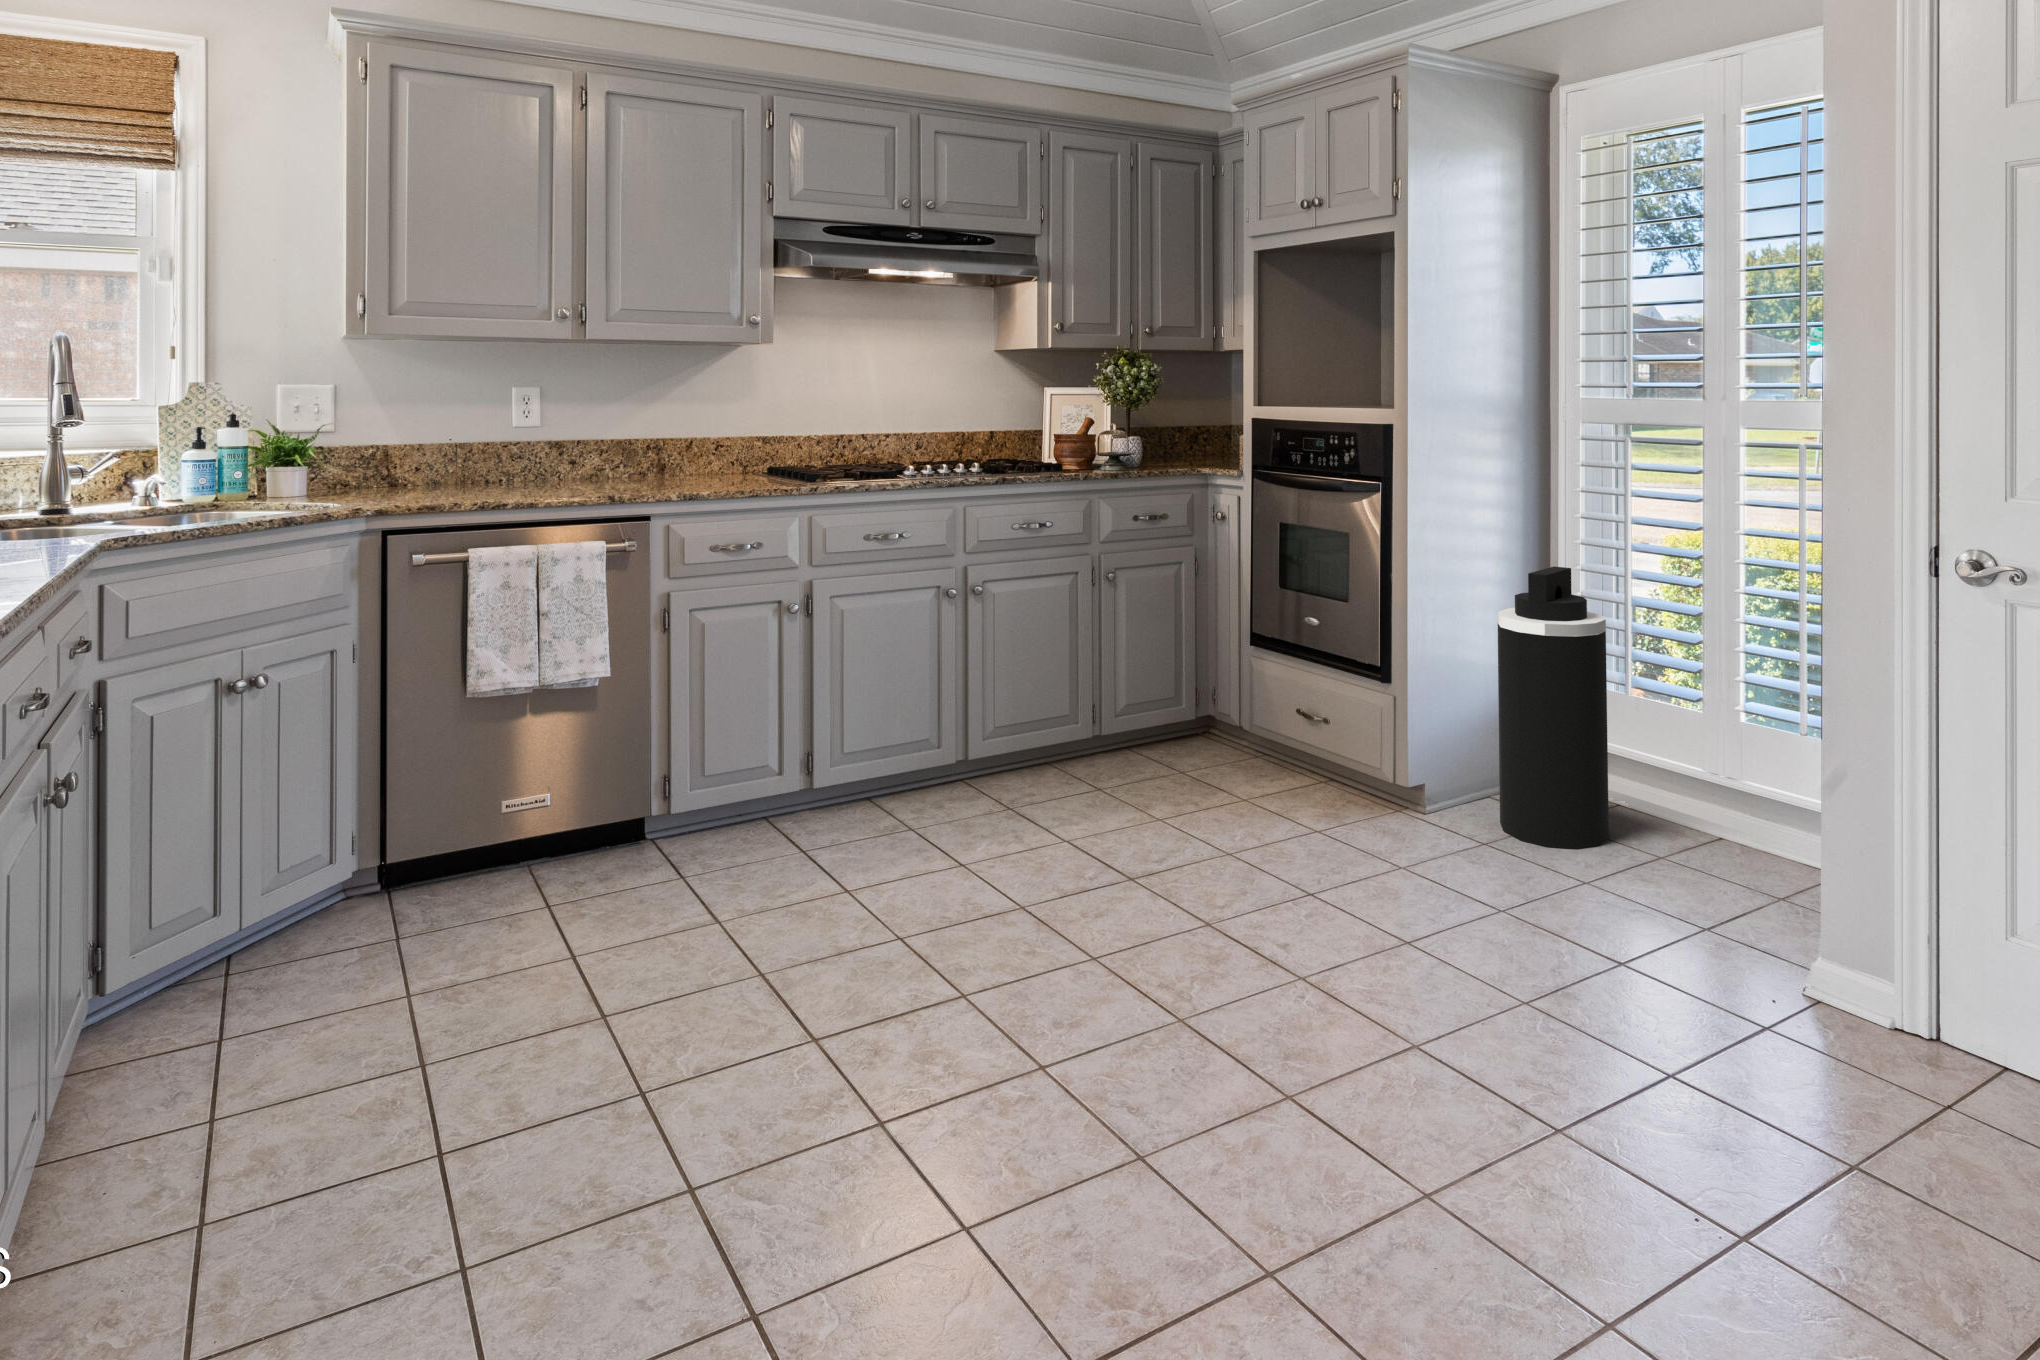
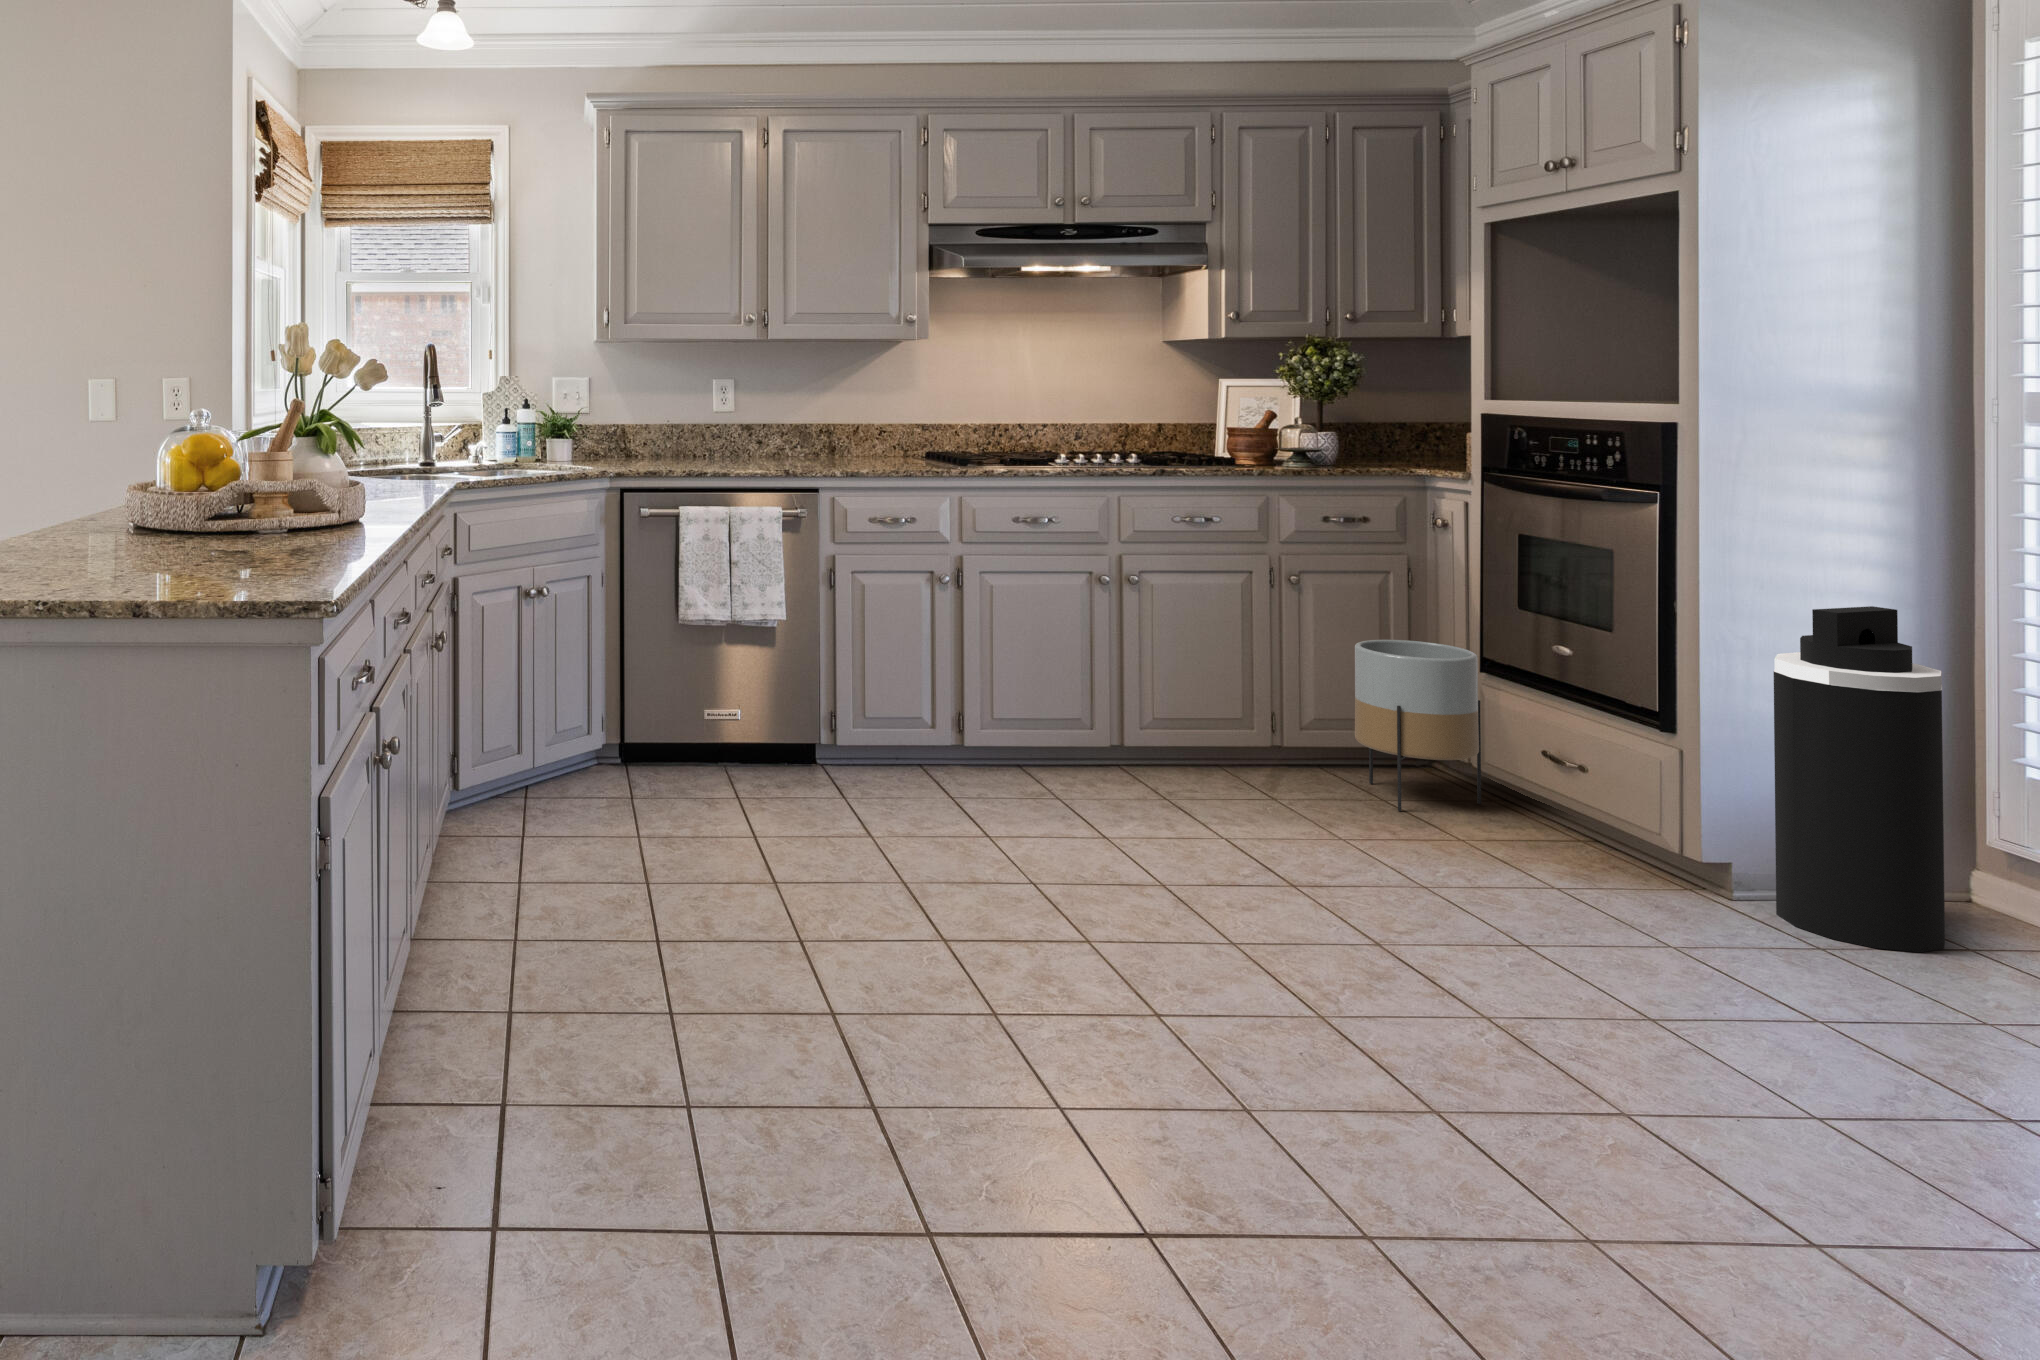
planter: none [1169,624,1265,785] -> present [1355,640,1481,811]

